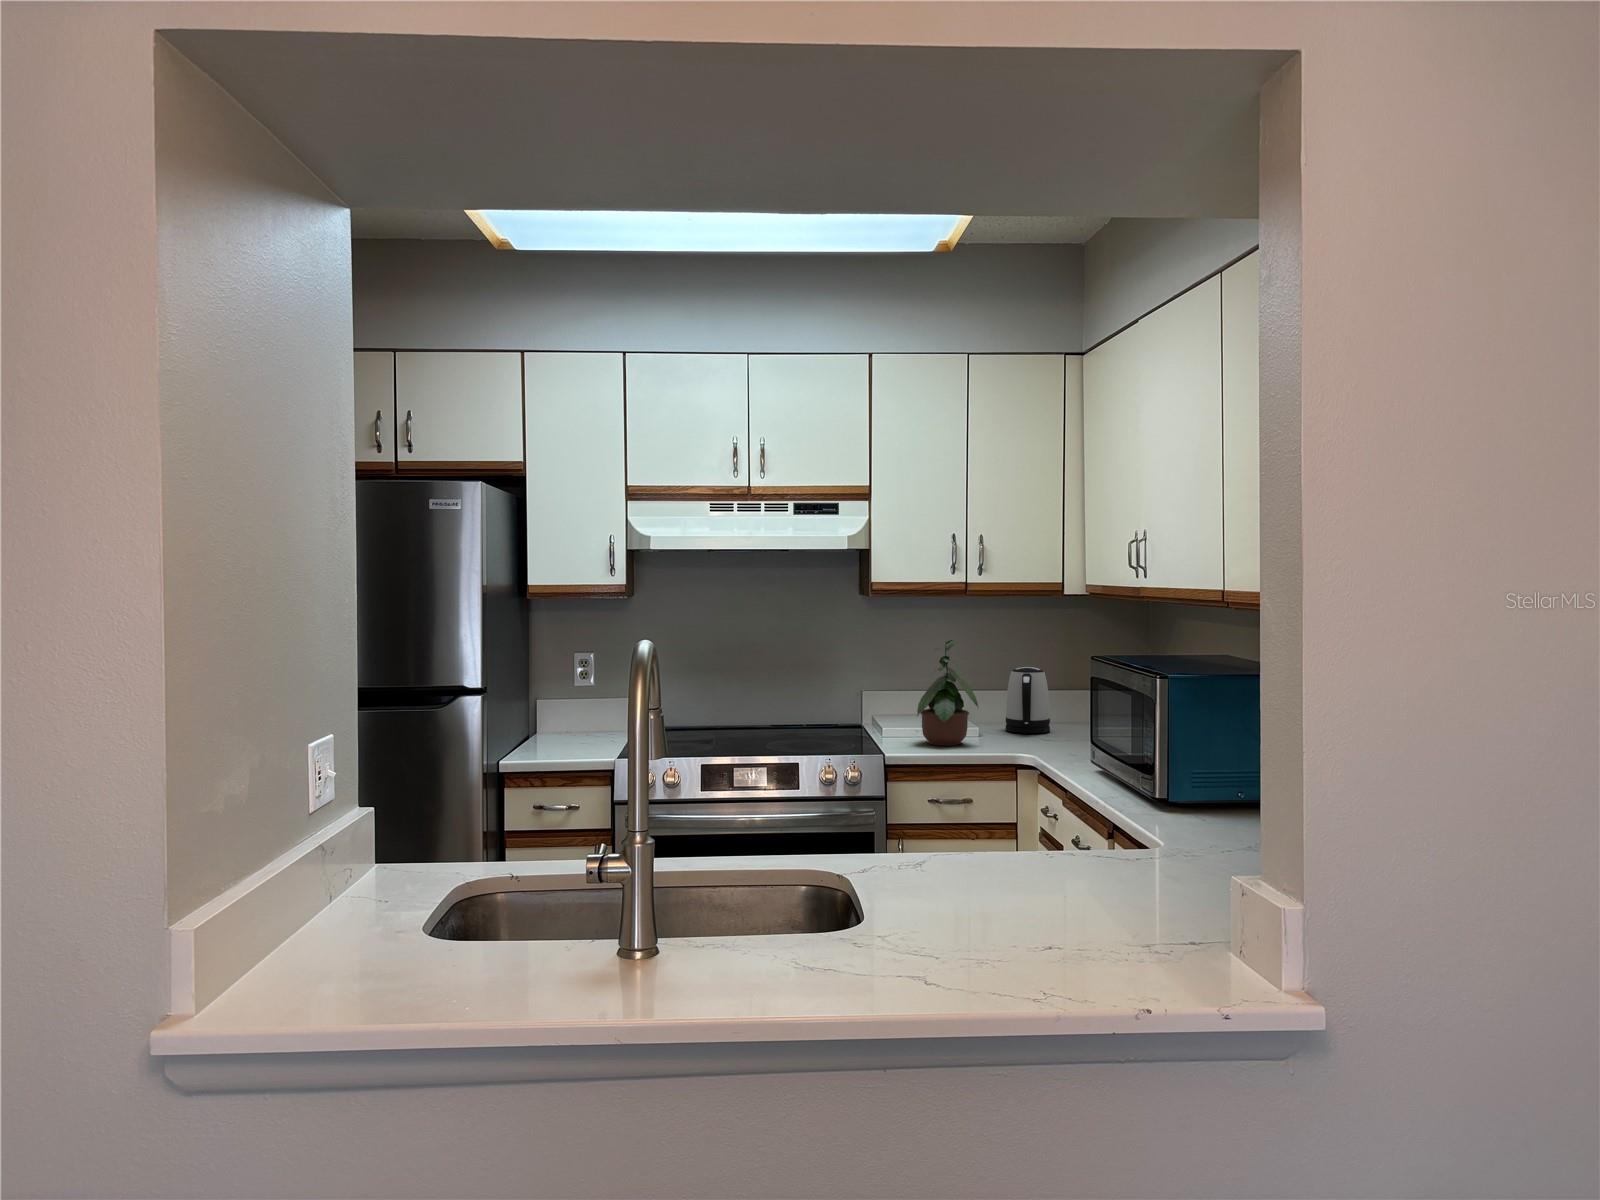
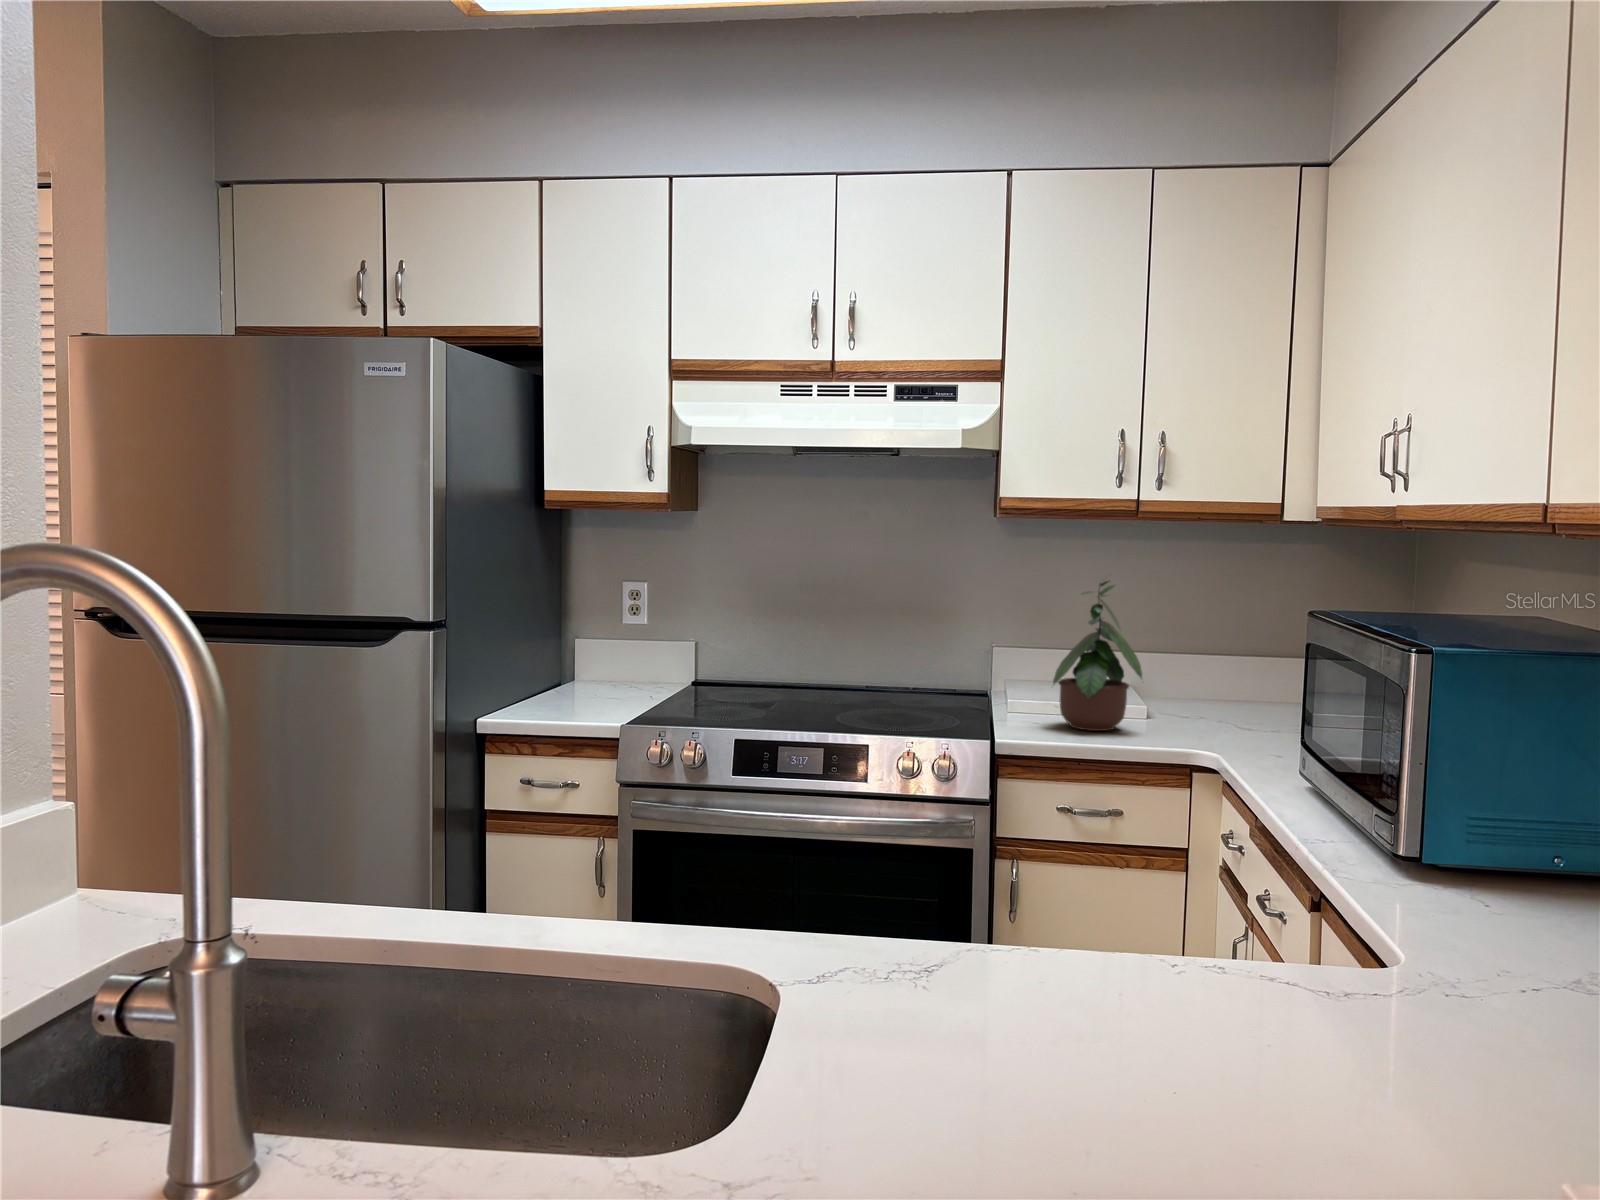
kettle: present [1006,667,1050,733] -> none [1192,626,1259,721]

